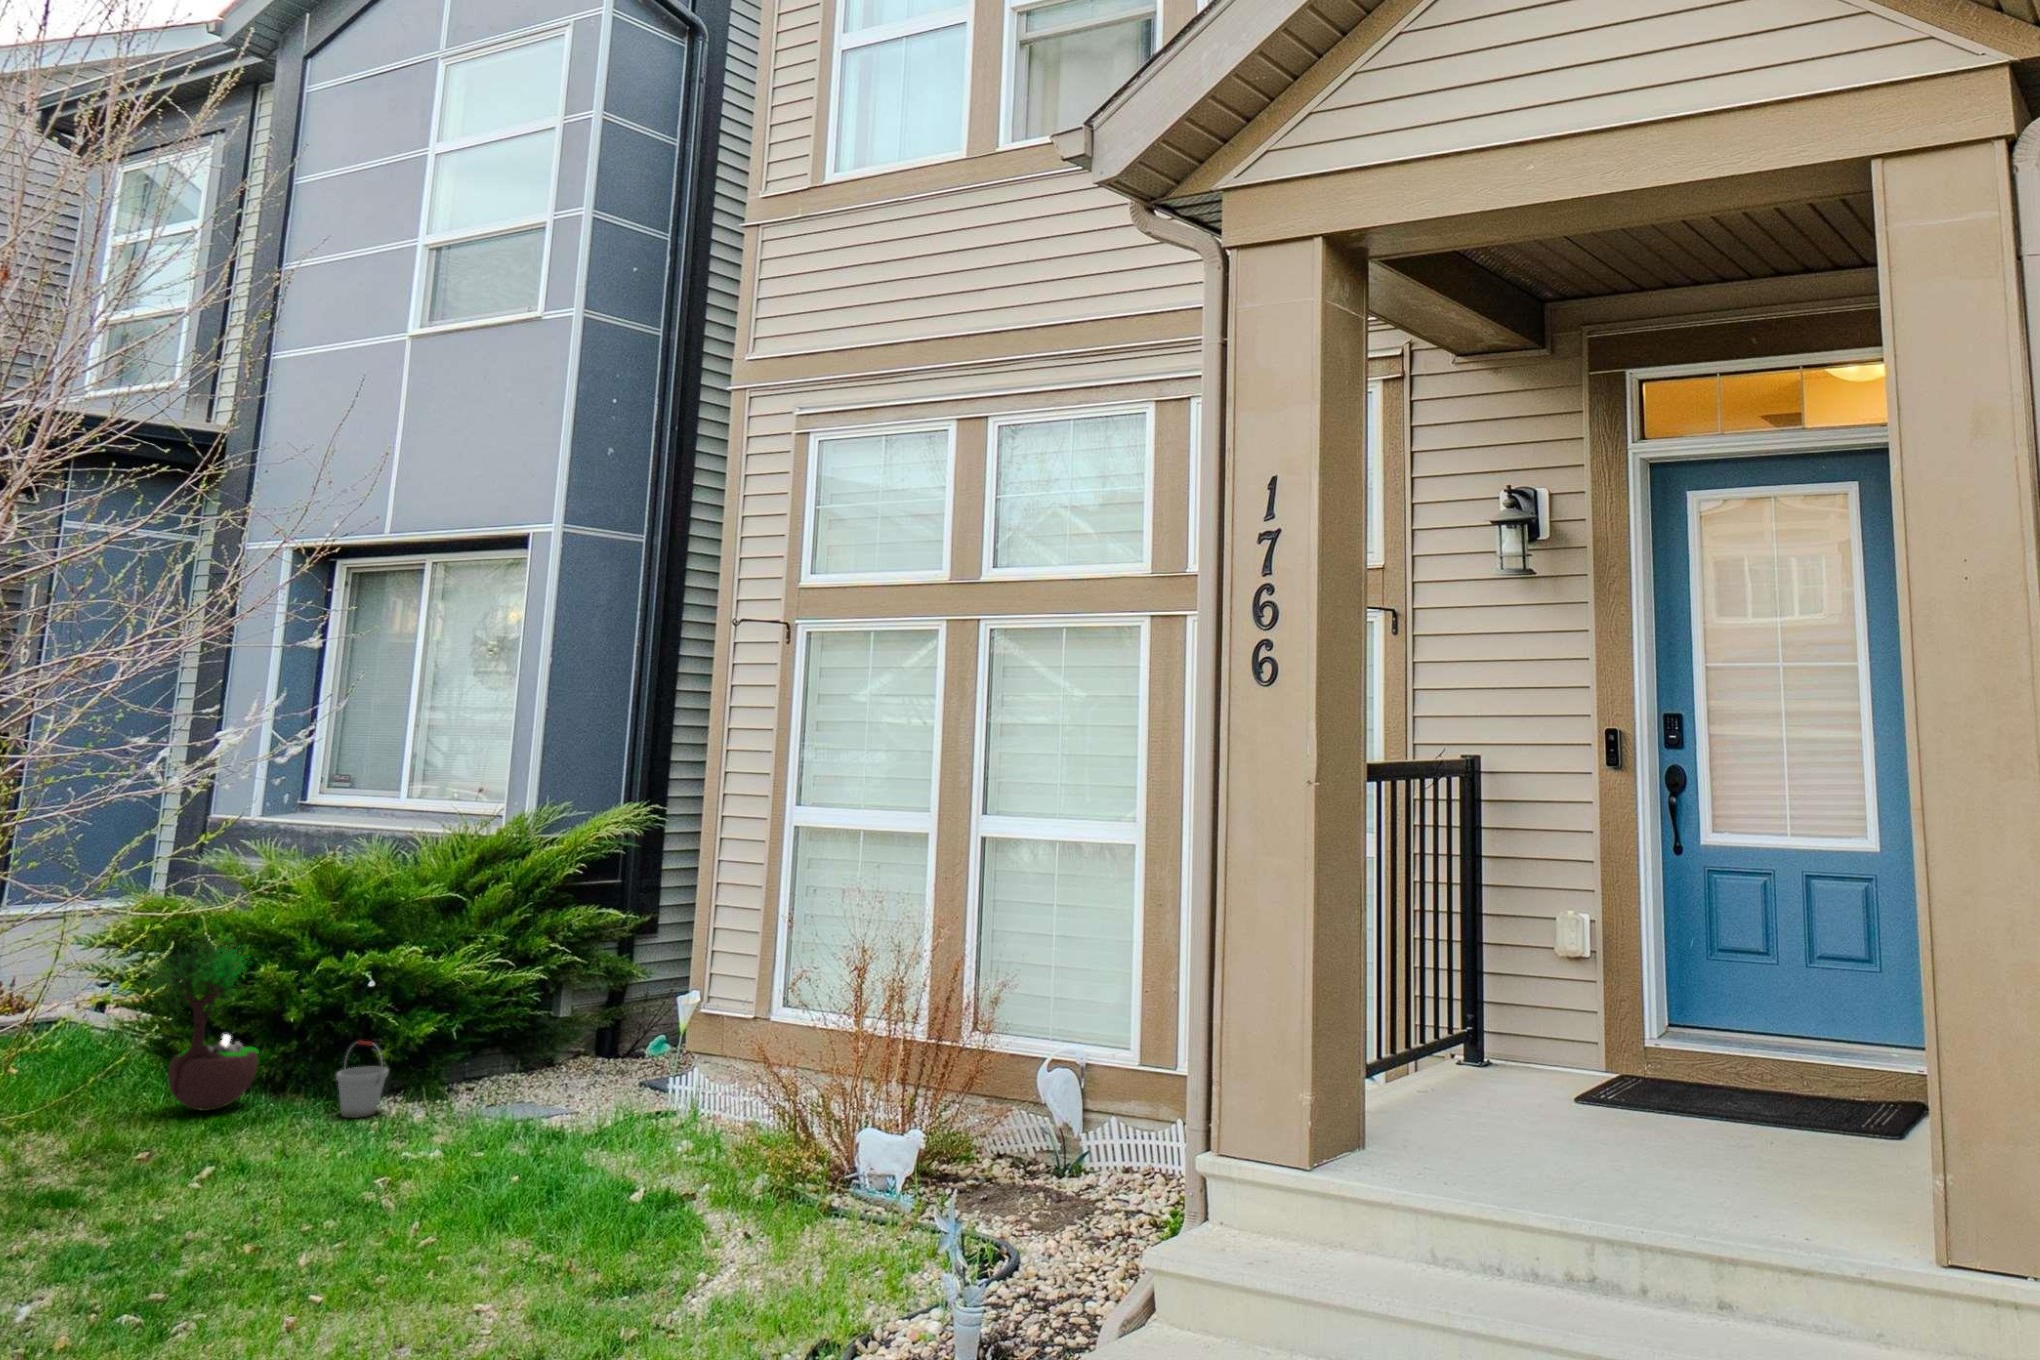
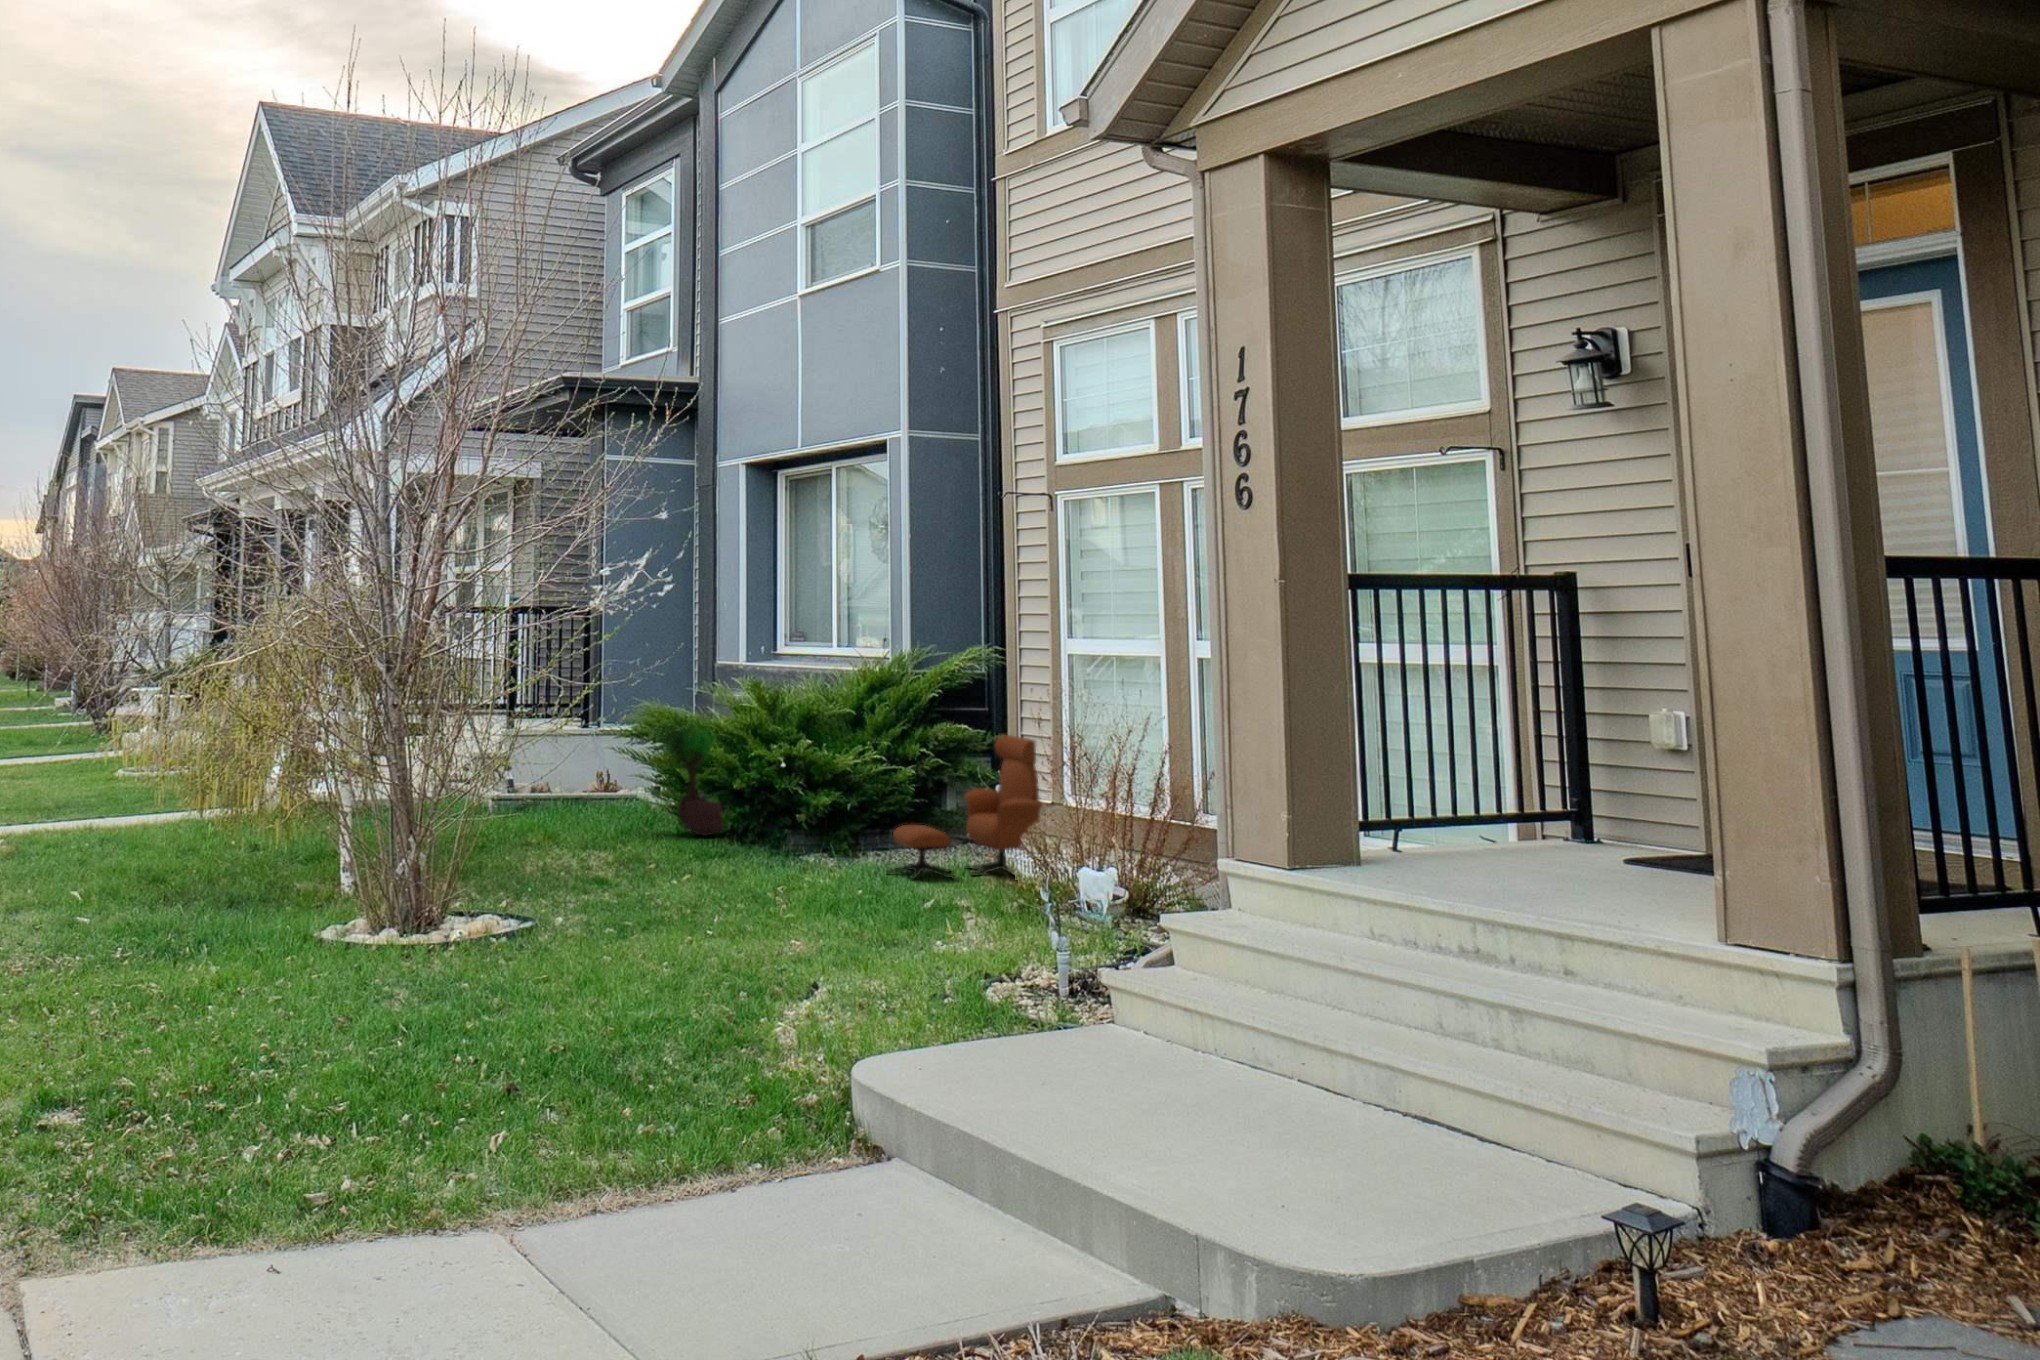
lounge chair: none [529,936,755,1161] -> present [886,735,1042,879]
bucket: present [336,1041,388,1118] -> none [774,796,807,847]

